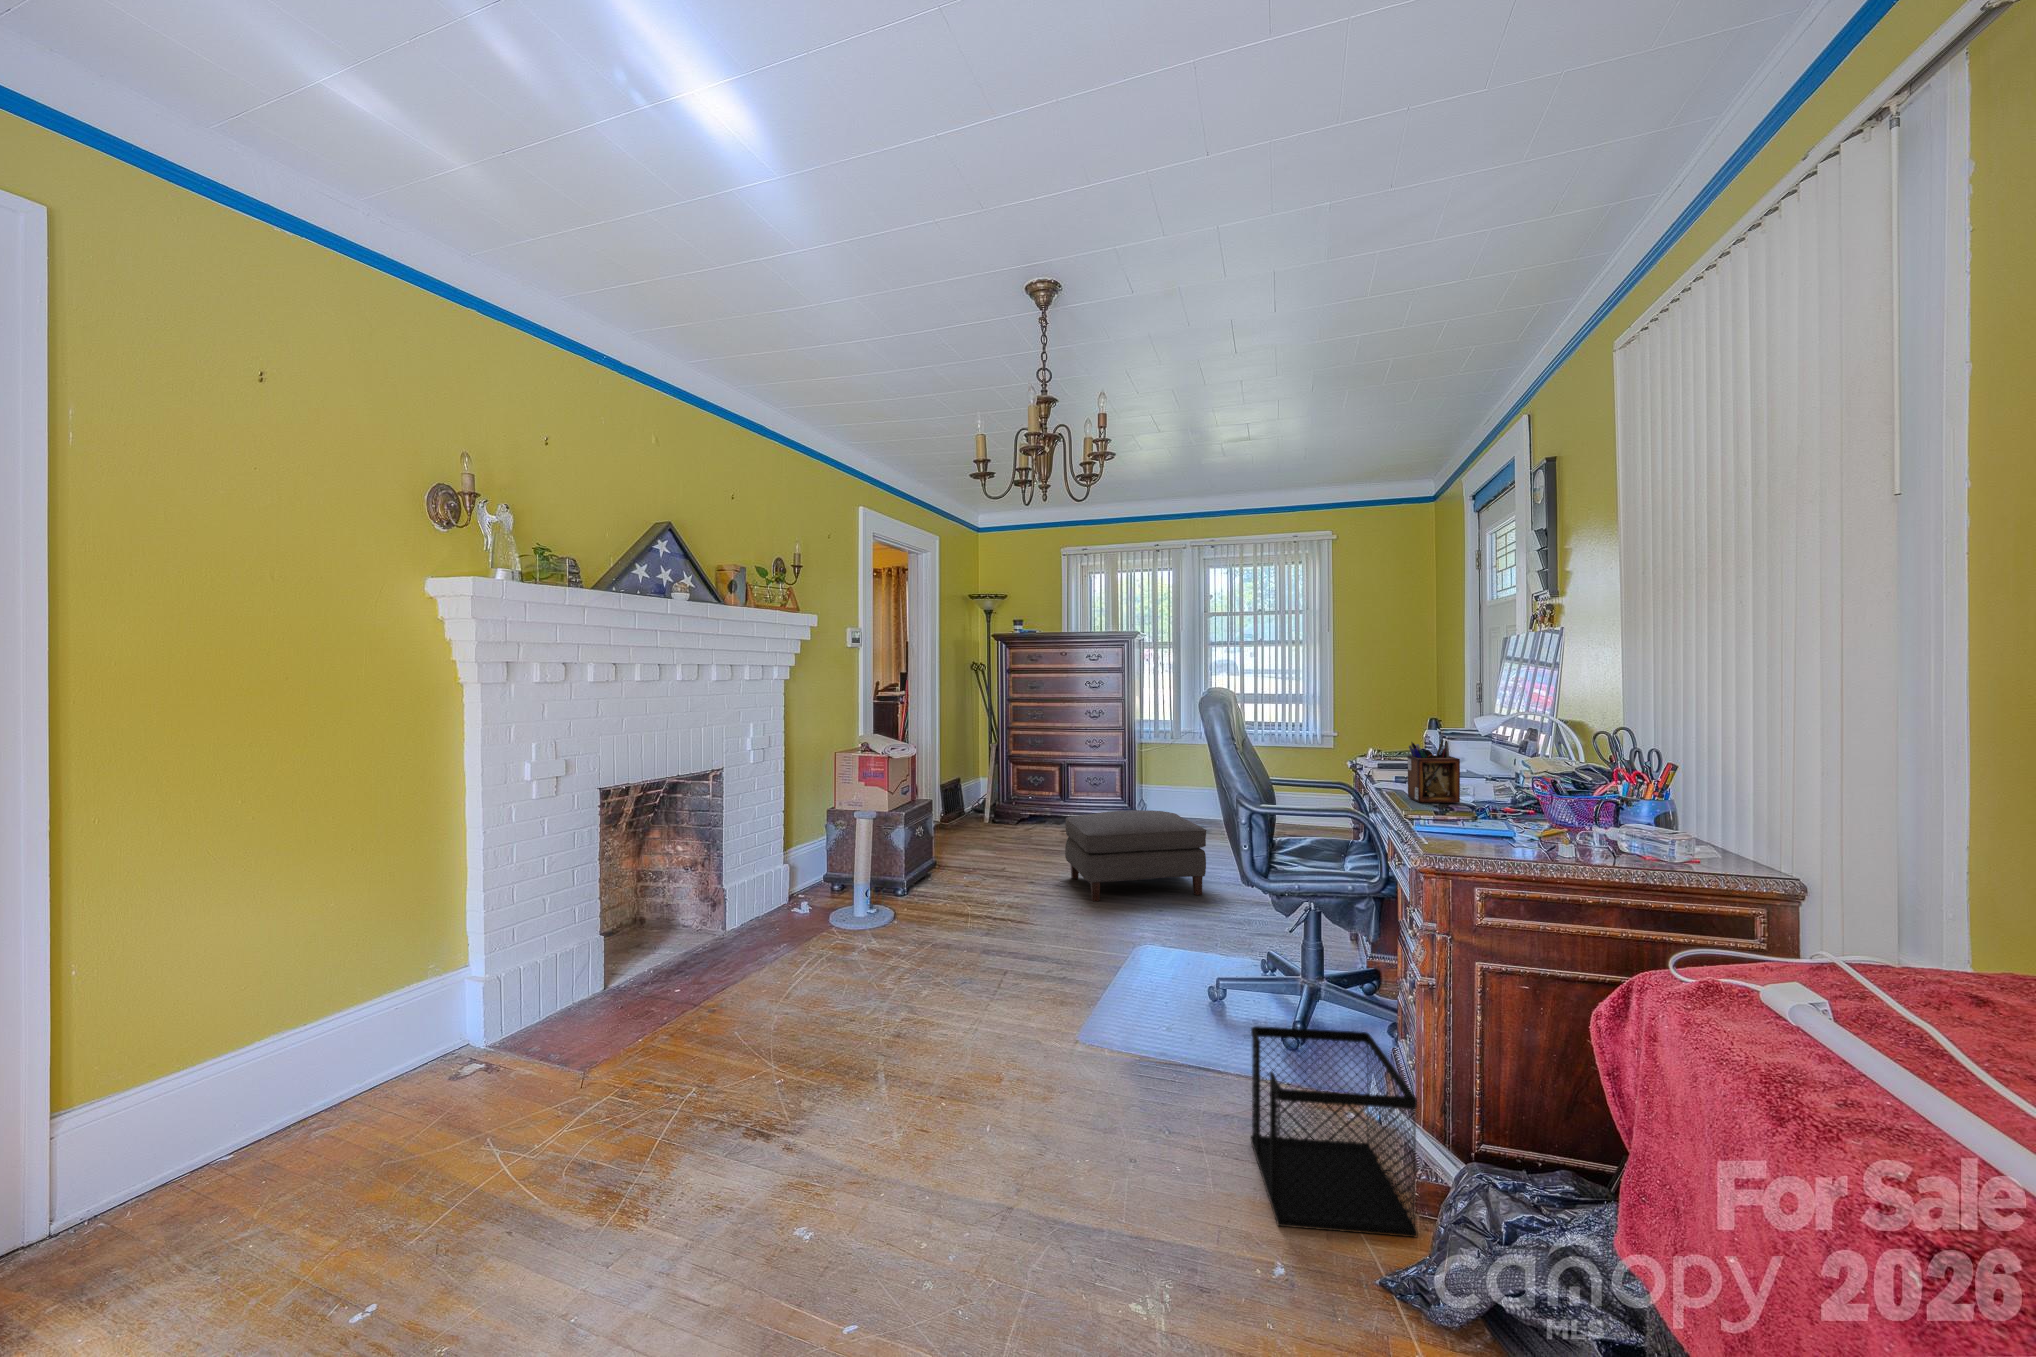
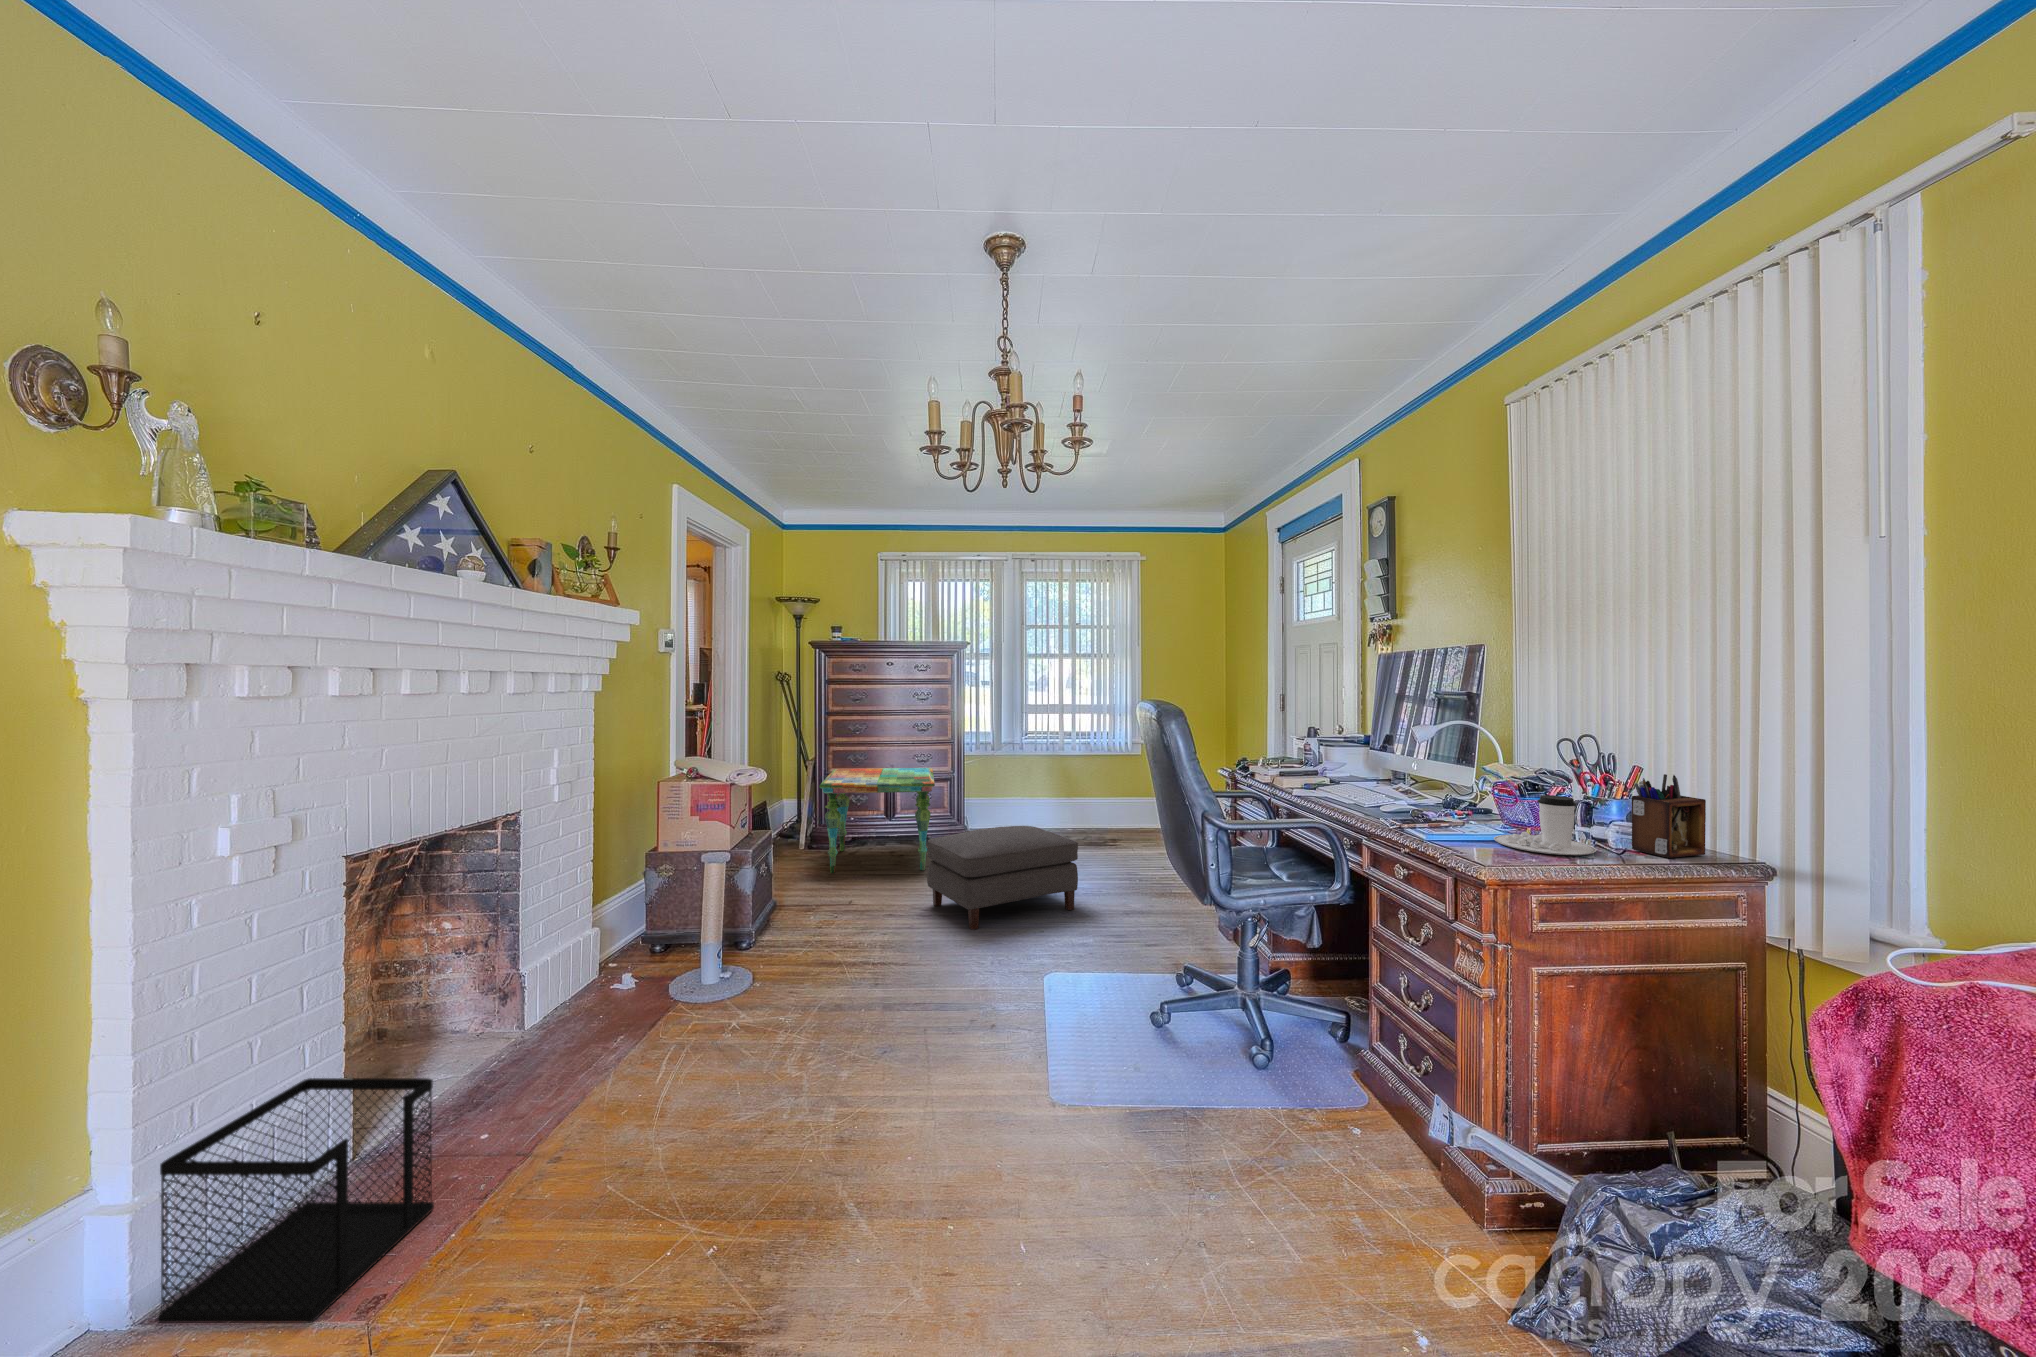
desk organizer: present [1408,740,1460,803] -> present [1631,774,1706,858]
side table: none [987,752,1101,848] -> present [819,768,935,873]
coffee cup: none [1477,791,1585,855] -> present [1494,795,1596,855]
wastebasket: present [1251,1026,1418,1237] -> present [157,1078,434,1323]

